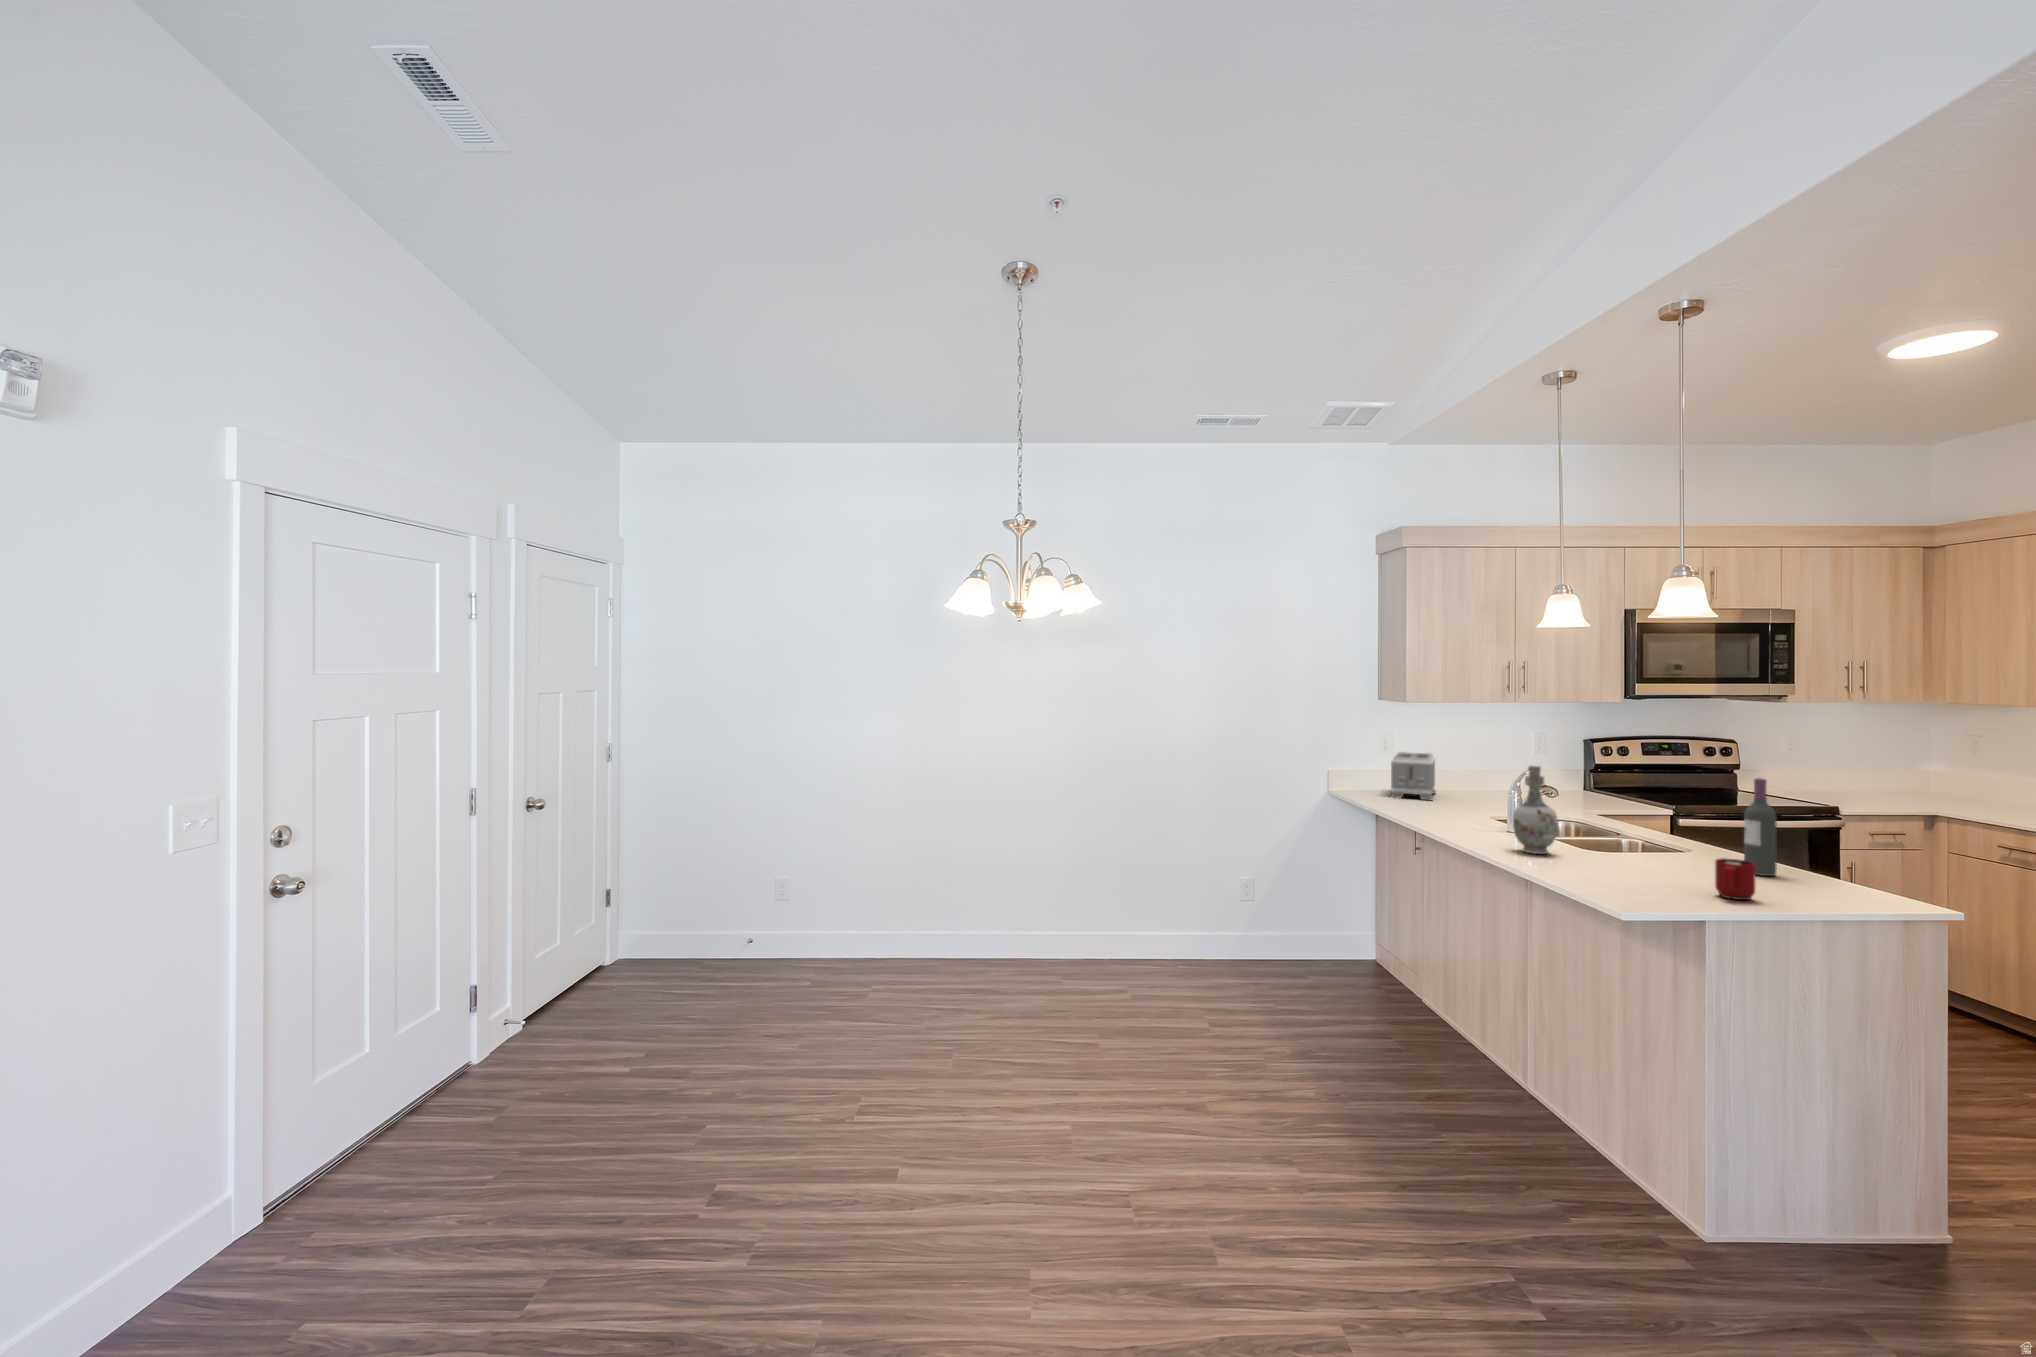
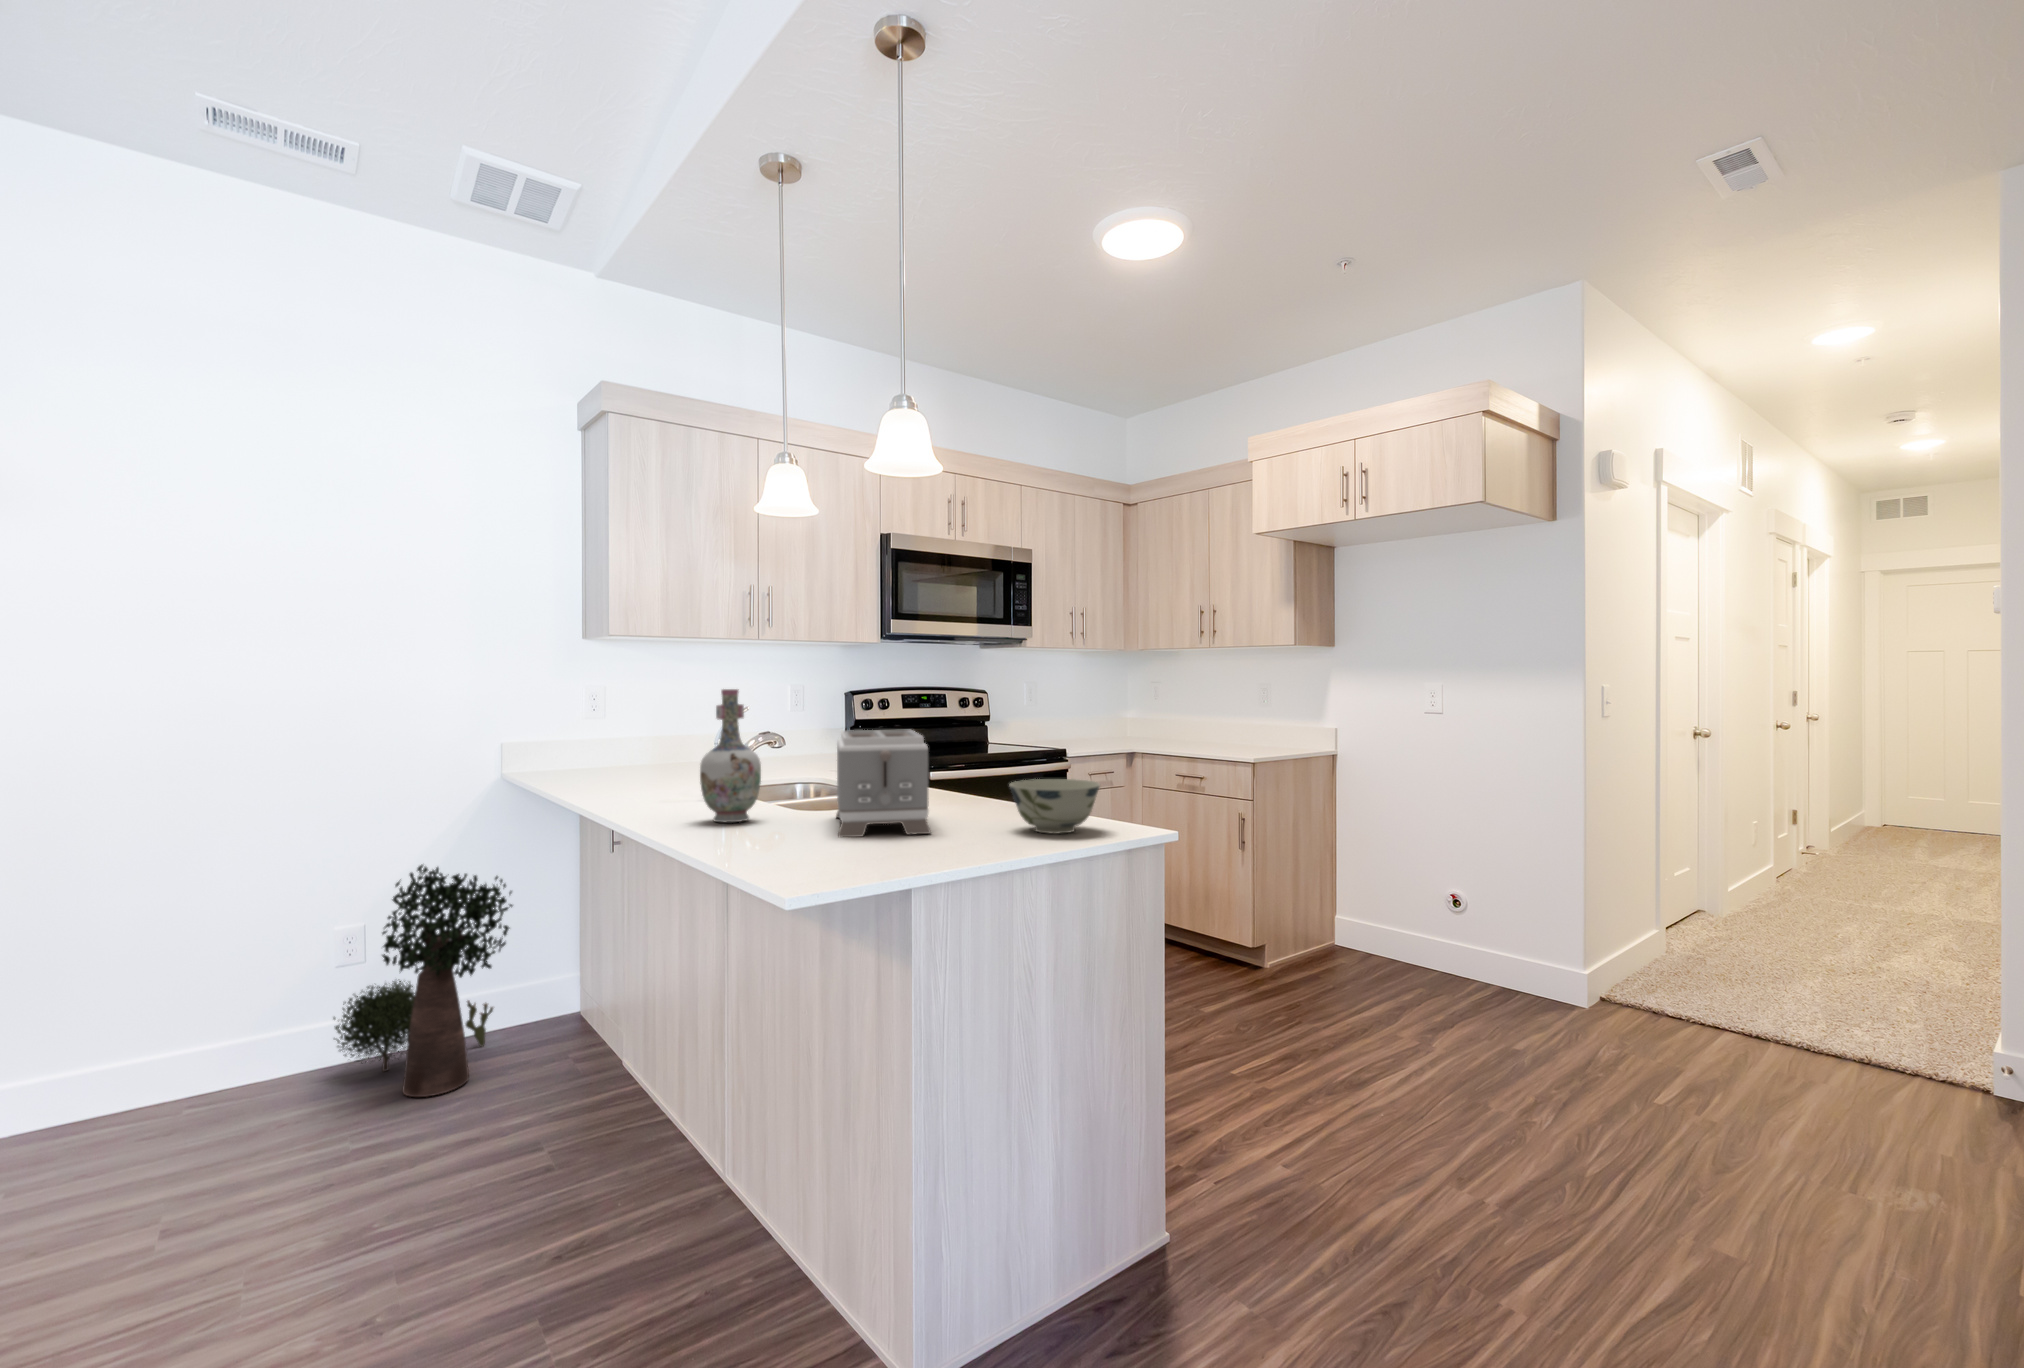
toaster: present [1391,752,1435,800] -> present [836,730,931,837]
wine bottle: present [1744,778,1777,876] -> none [977,692,1009,817]
potted plant: none [1241,845,1347,988] -> present [333,865,513,1097]
bowl: none [1779,853,1876,900] -> present [1010,779,1100,834]
mug: present [1715,858,1755,900] -> none [937,792,981,849]

